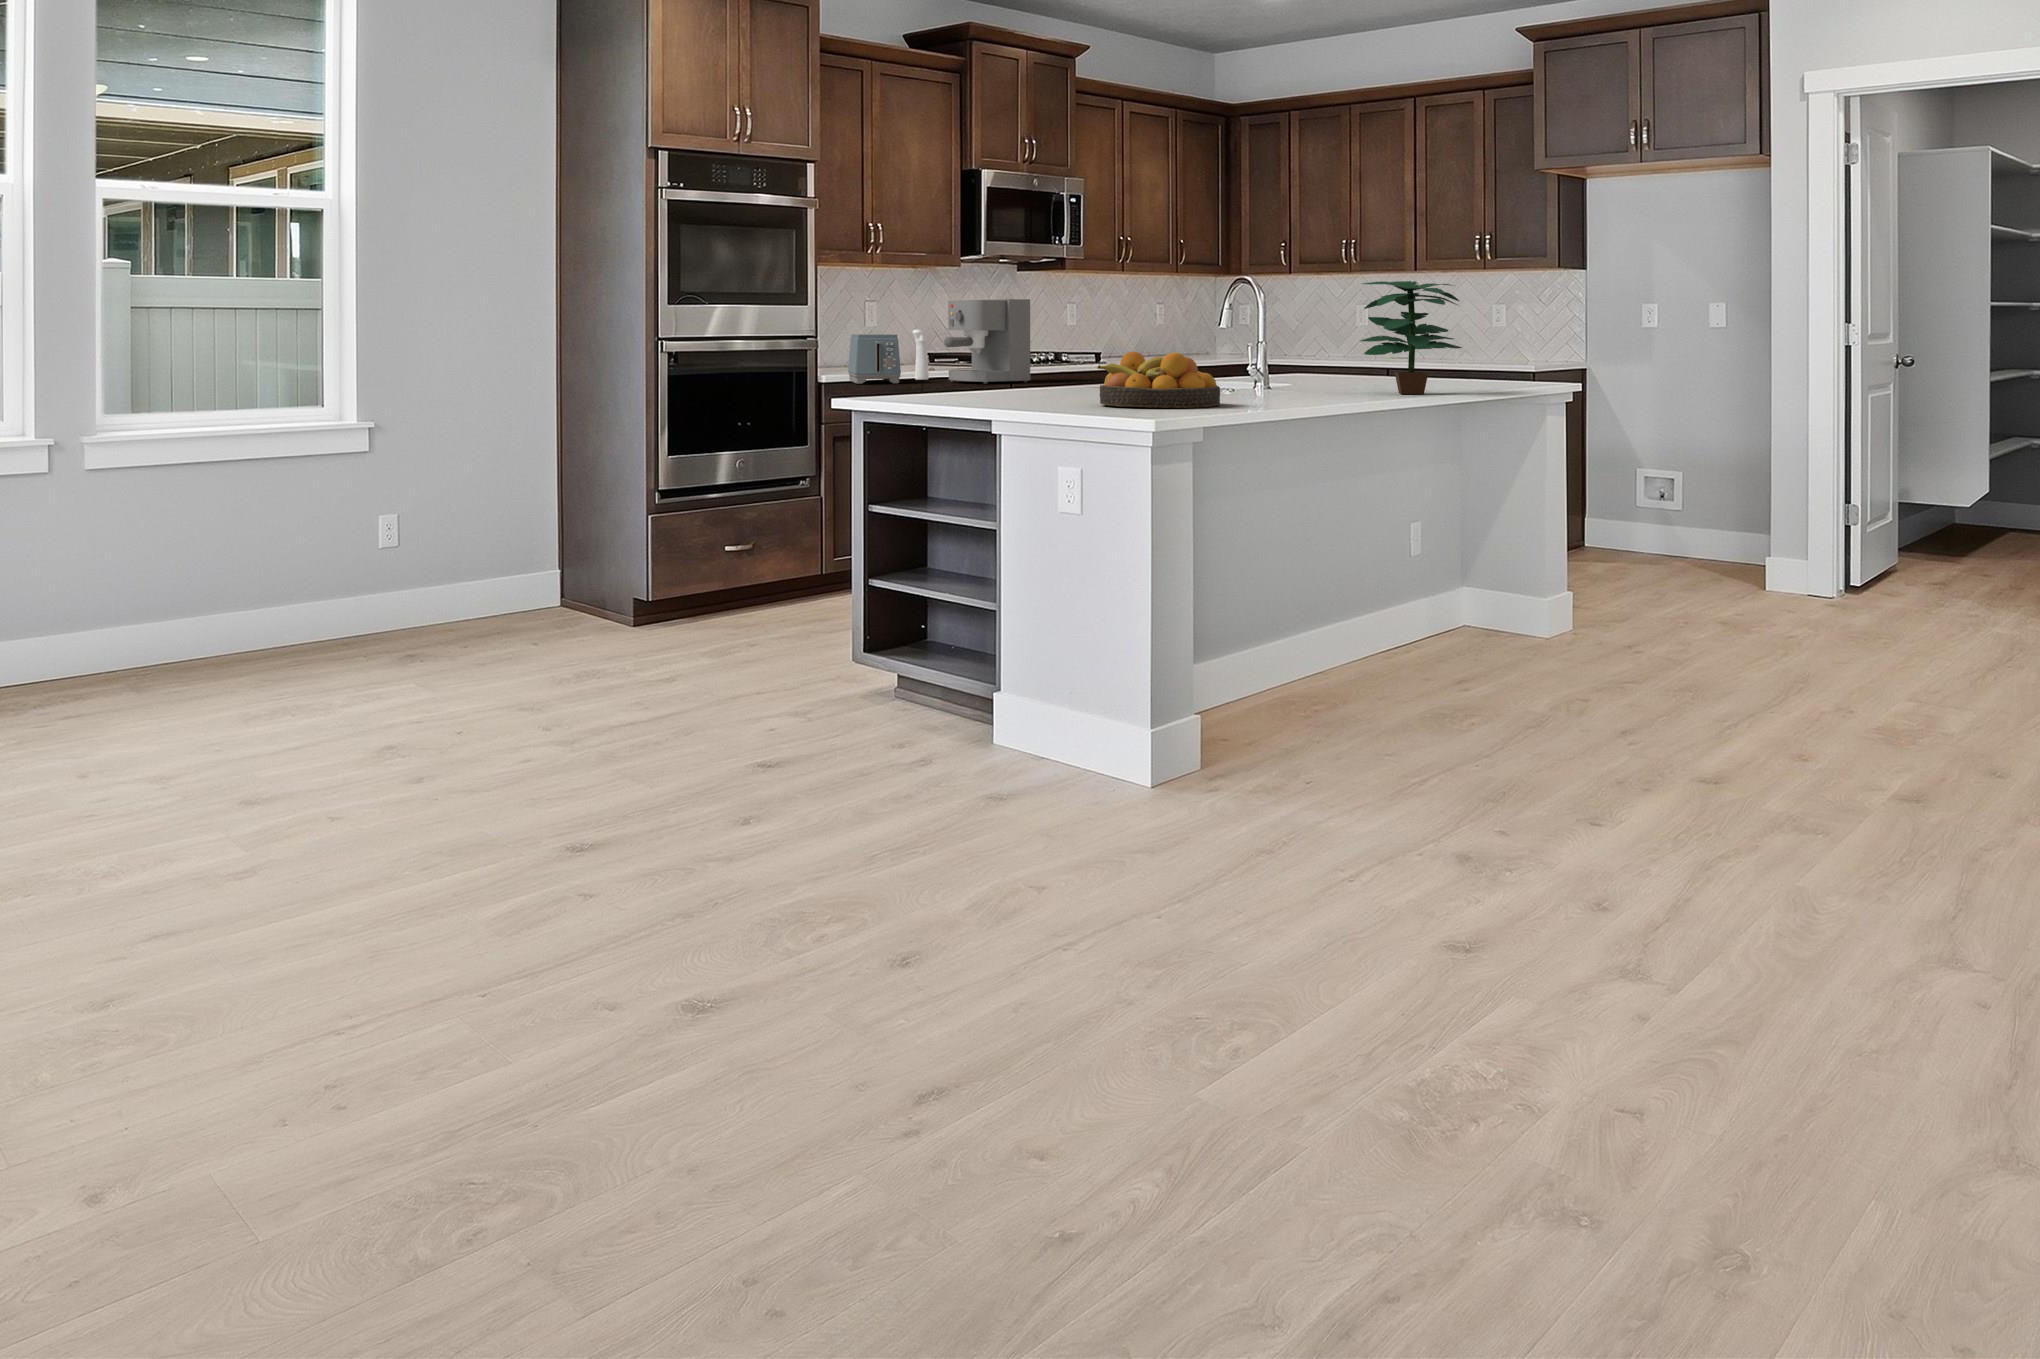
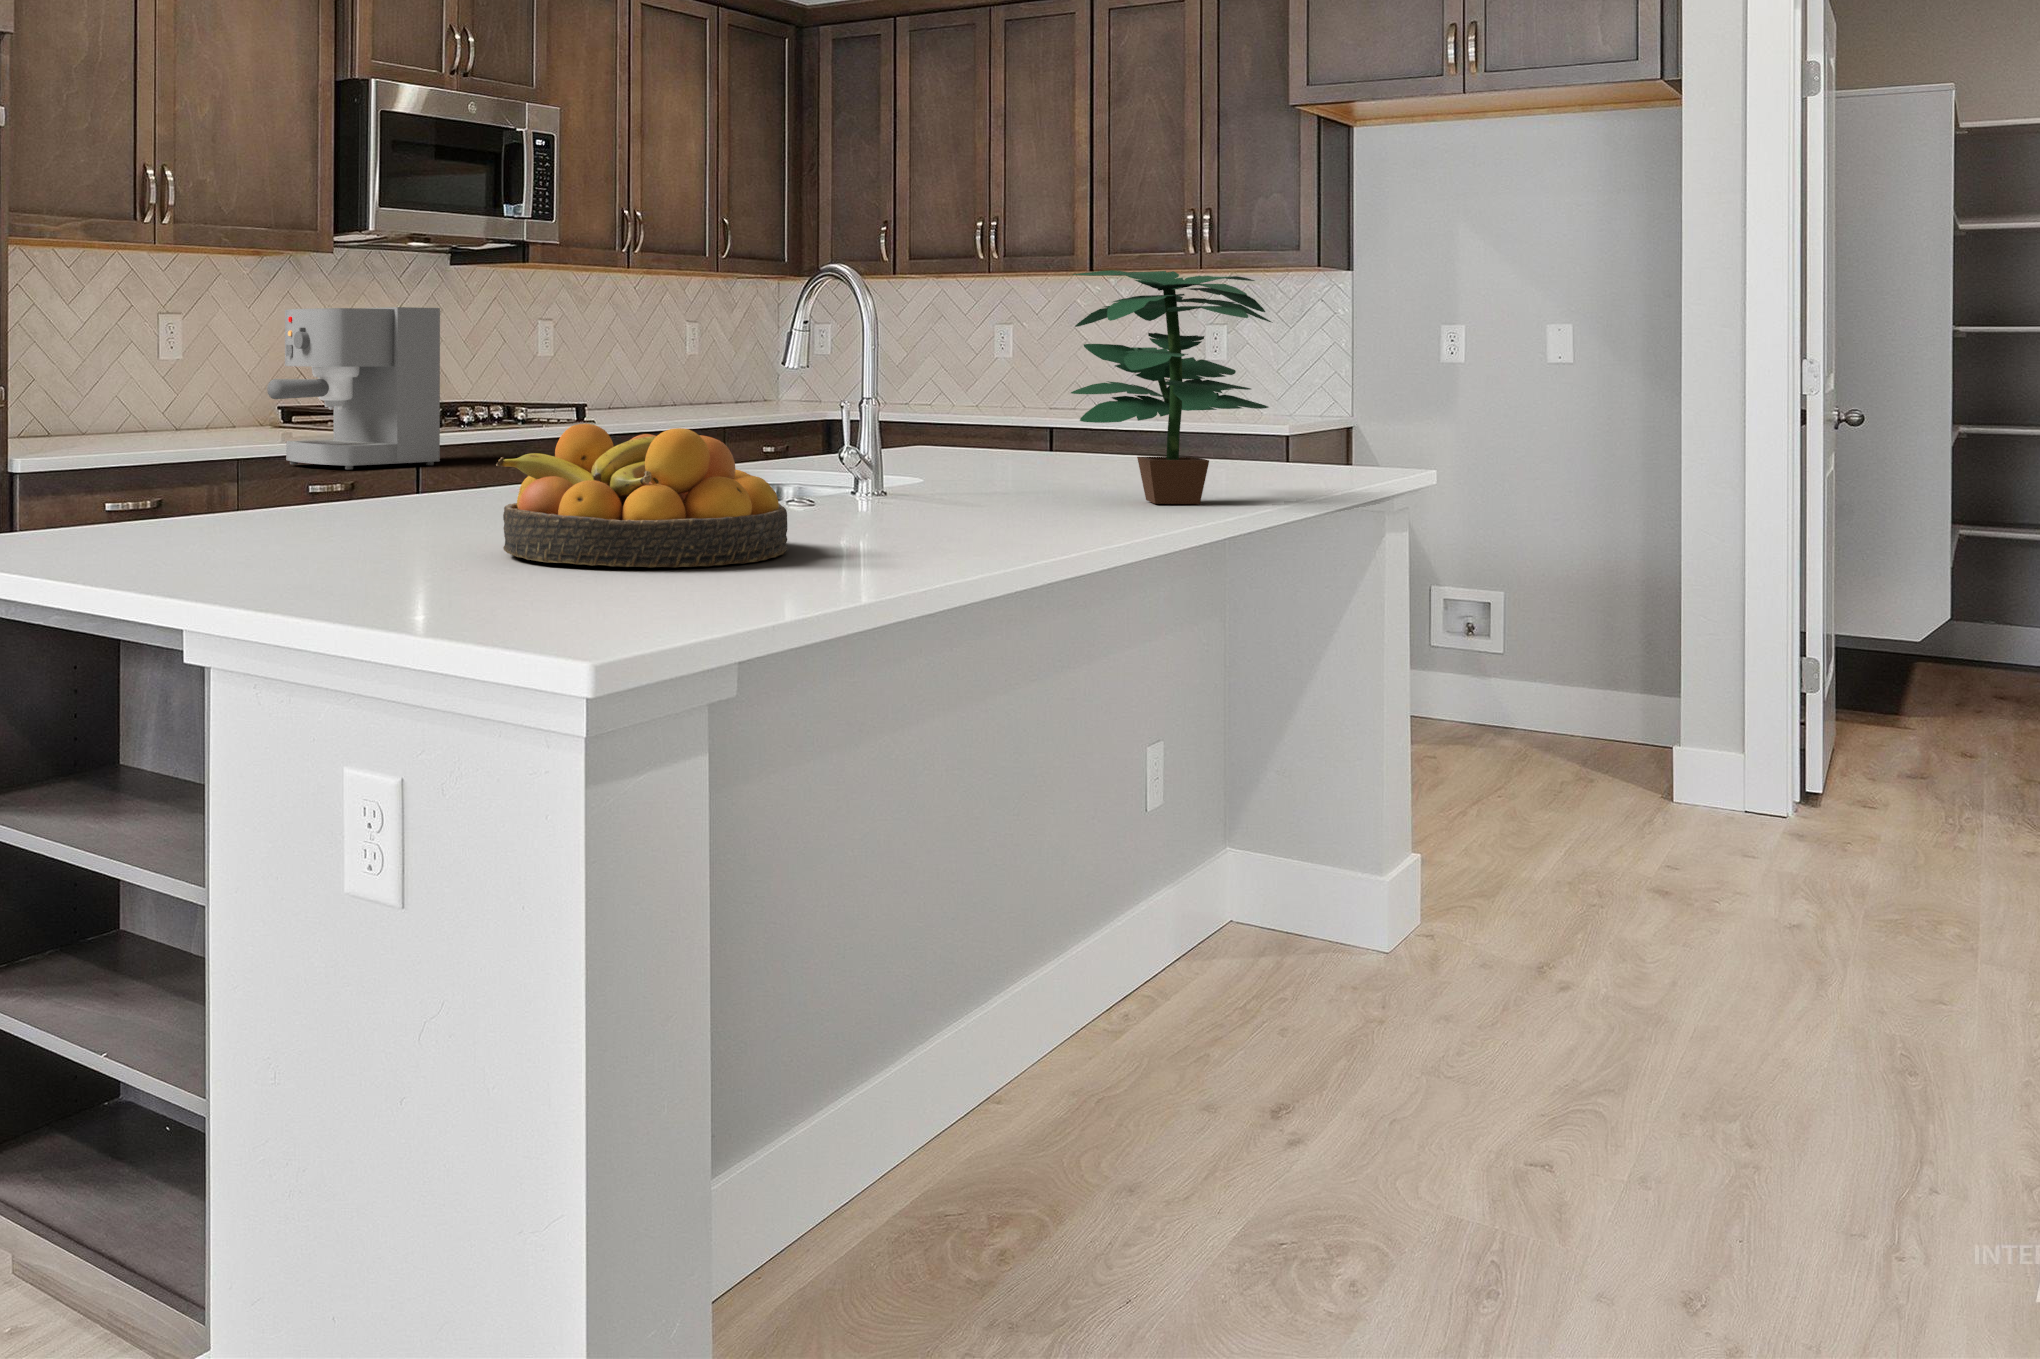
pepper mill: present [912,330,929,380] -> none [237,364,263,457]
toaster: present [848,334,901,384] -> none [95,373,188,470]

